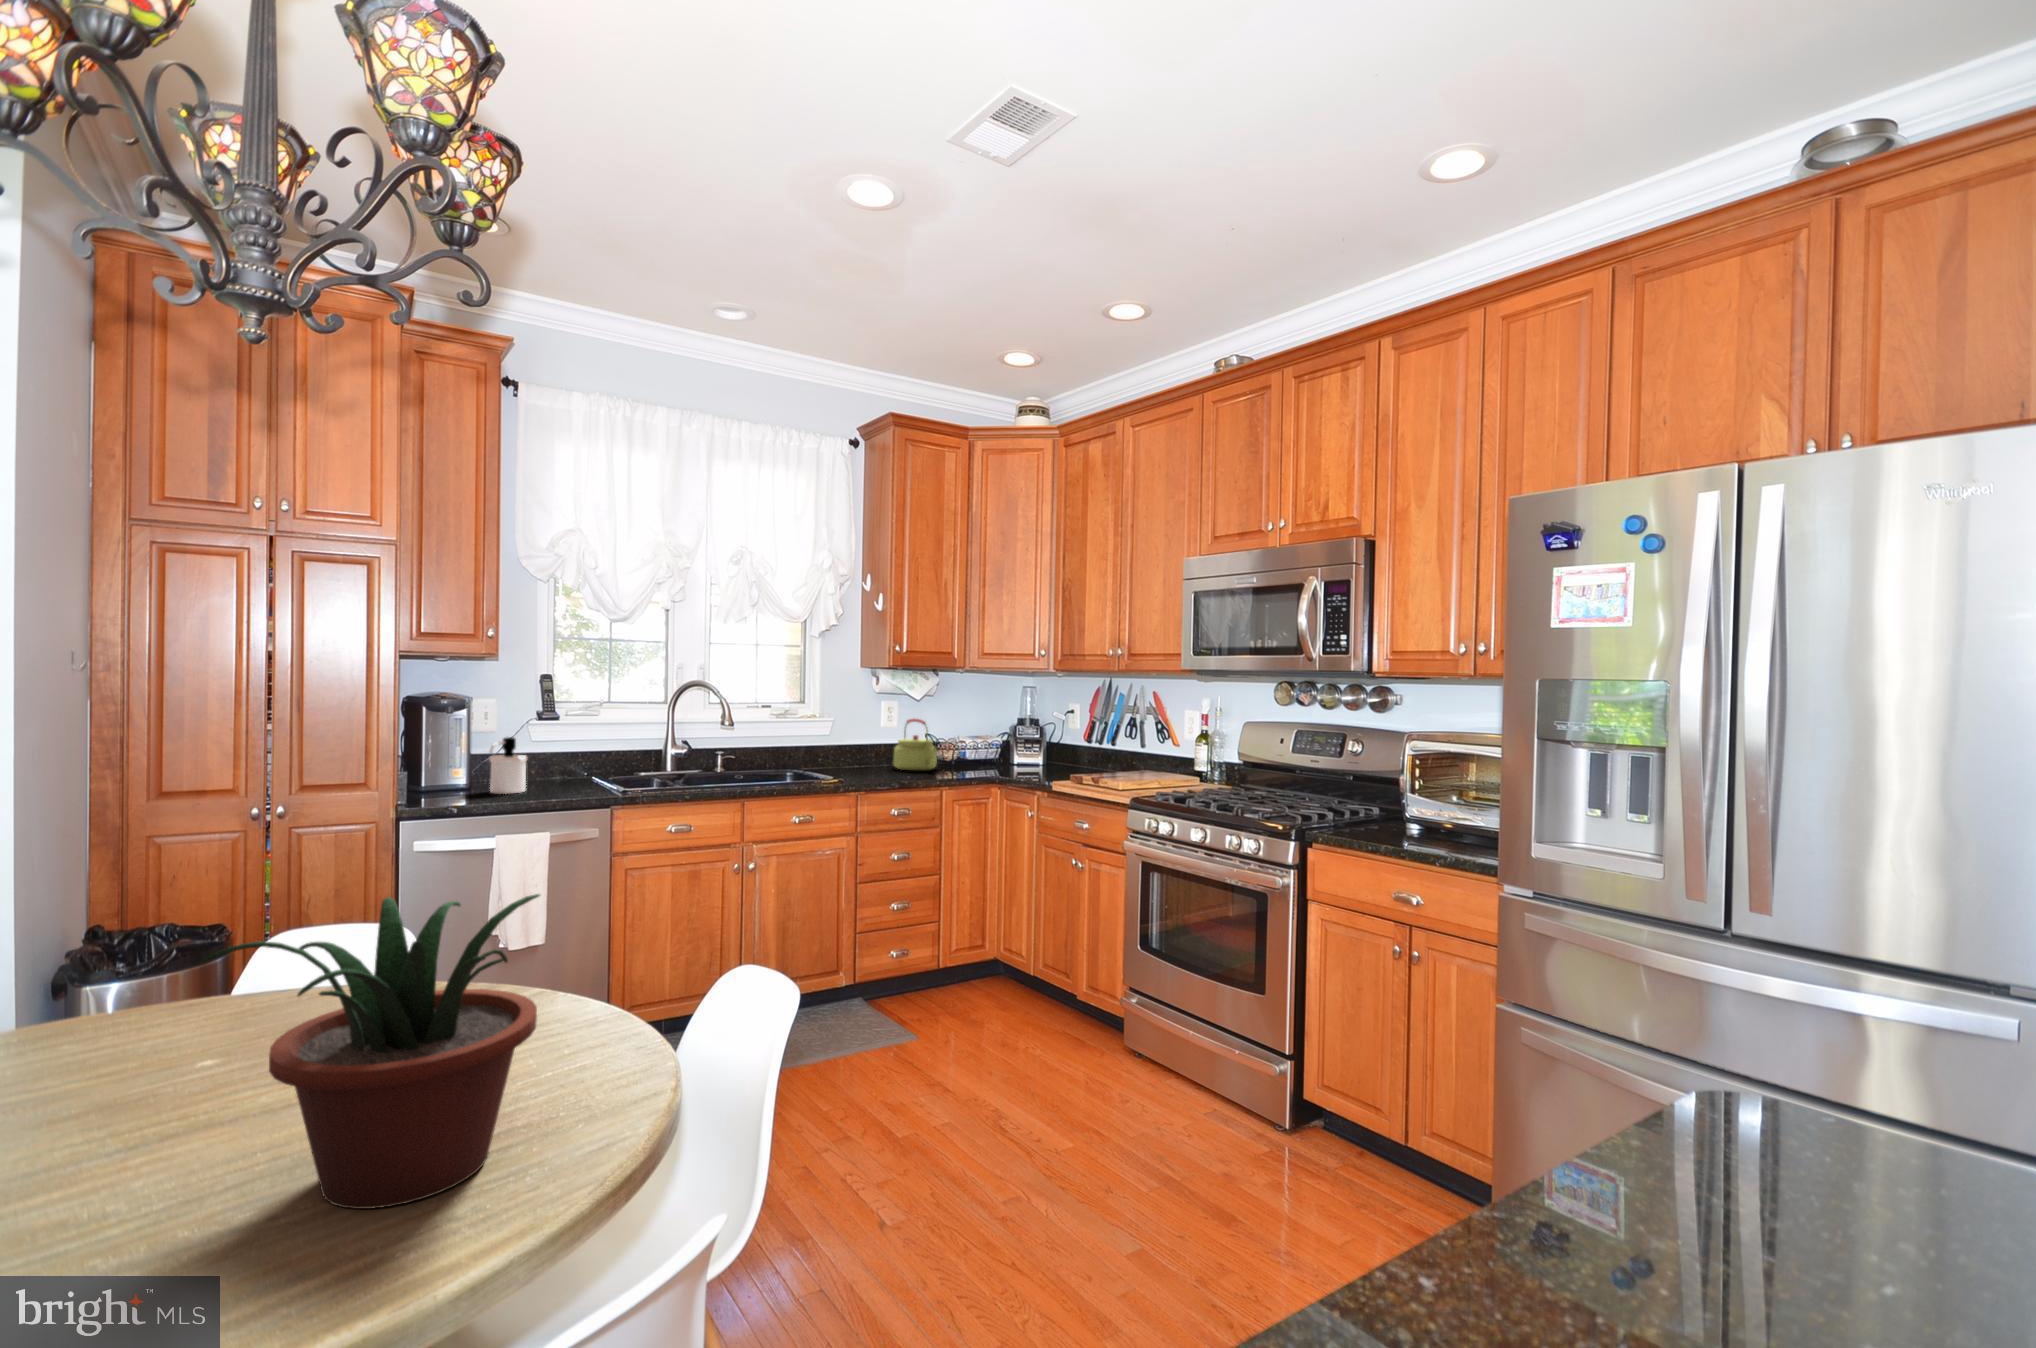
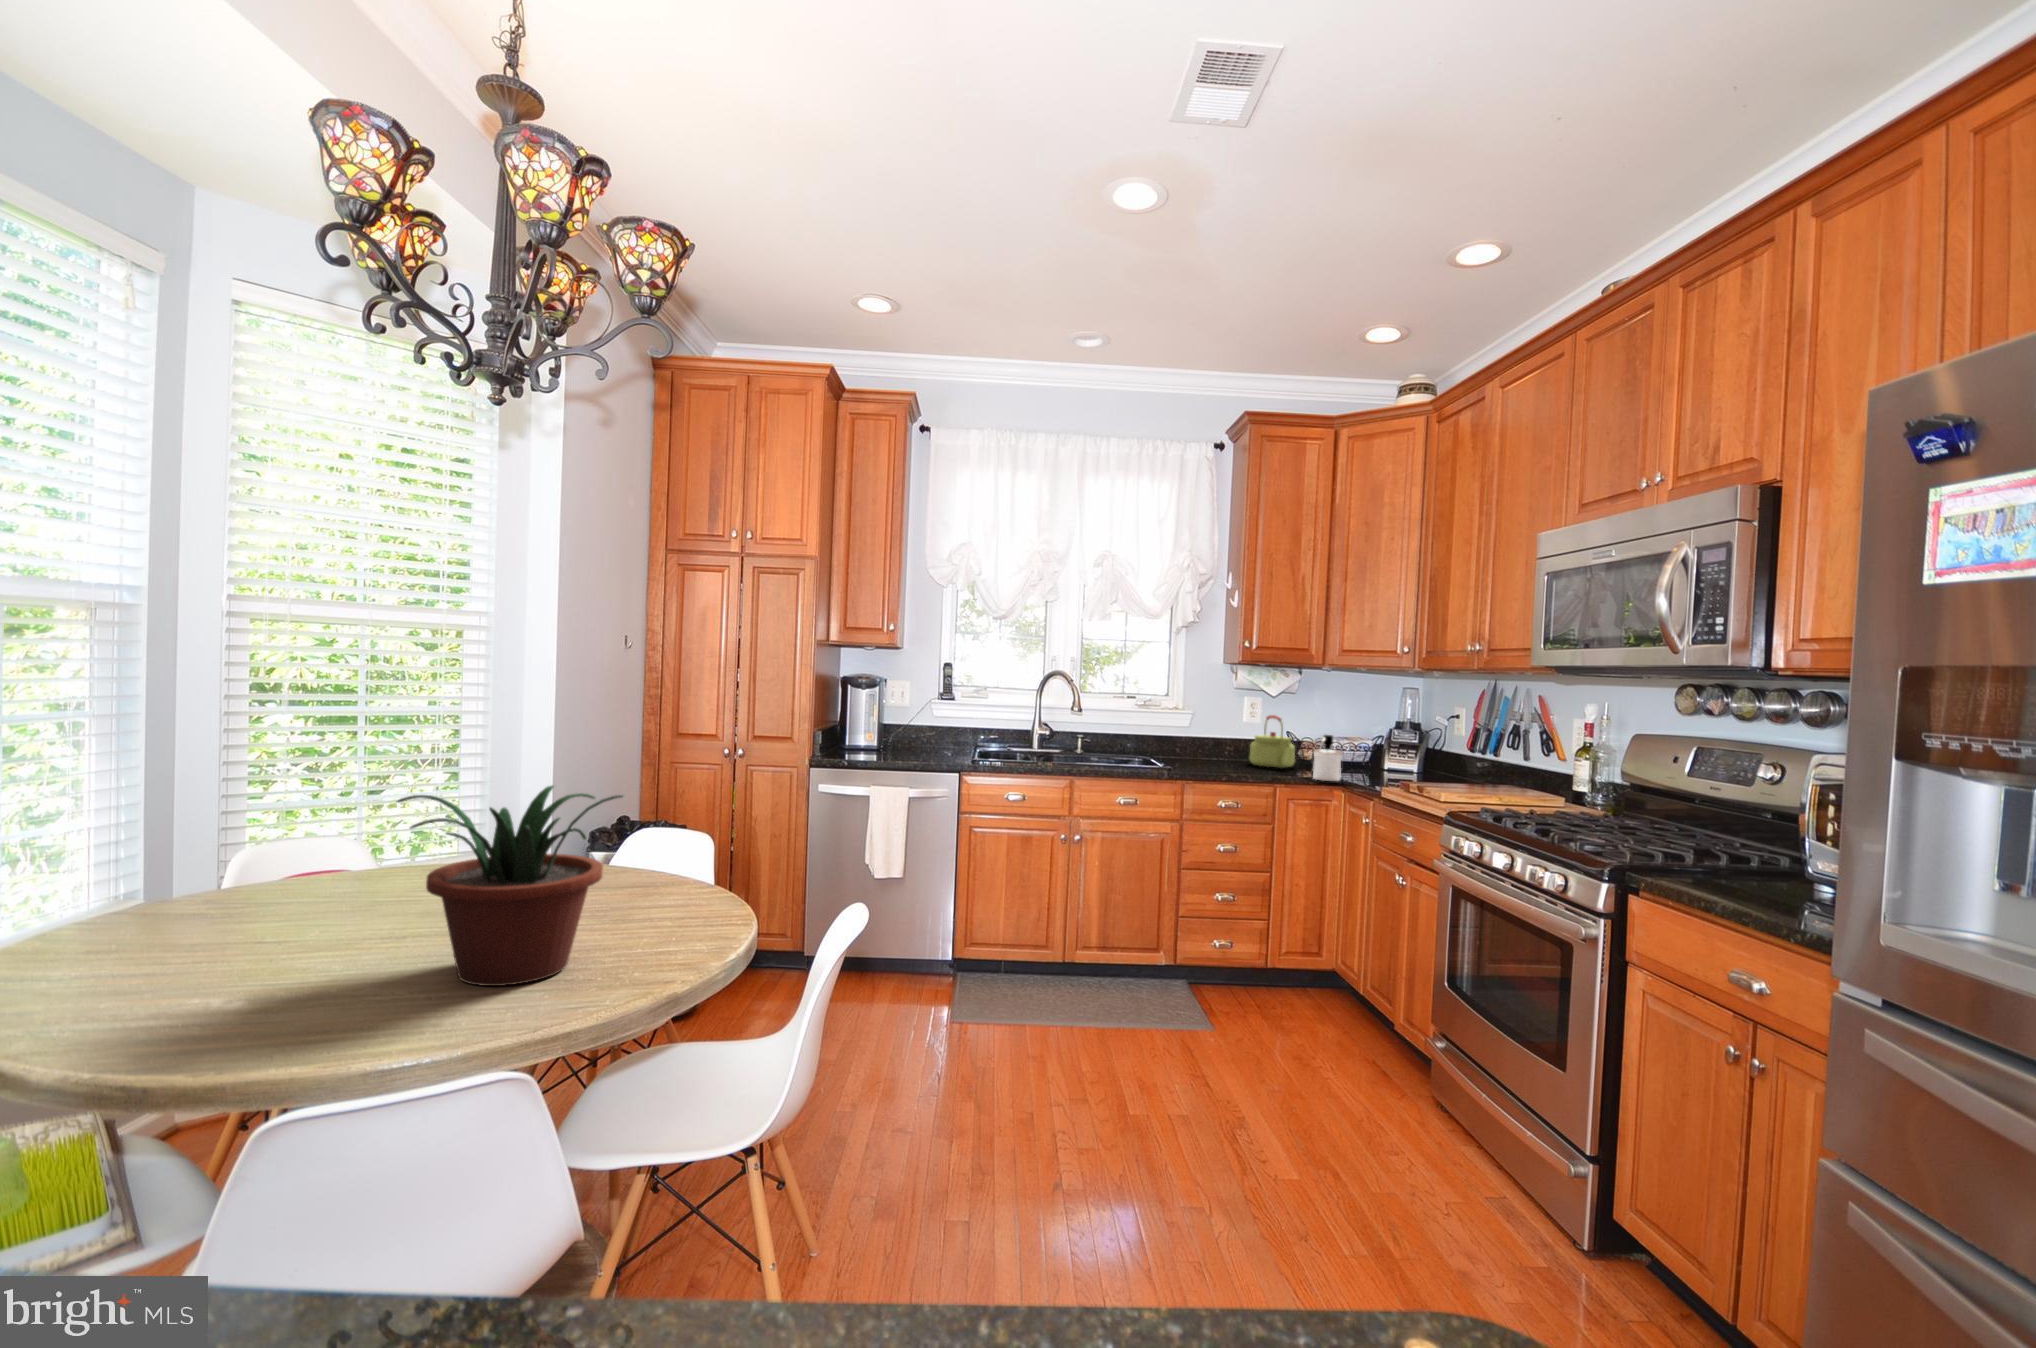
soap dispenser: present [490,737,528,794] -> present [1313,735,1342,781]

